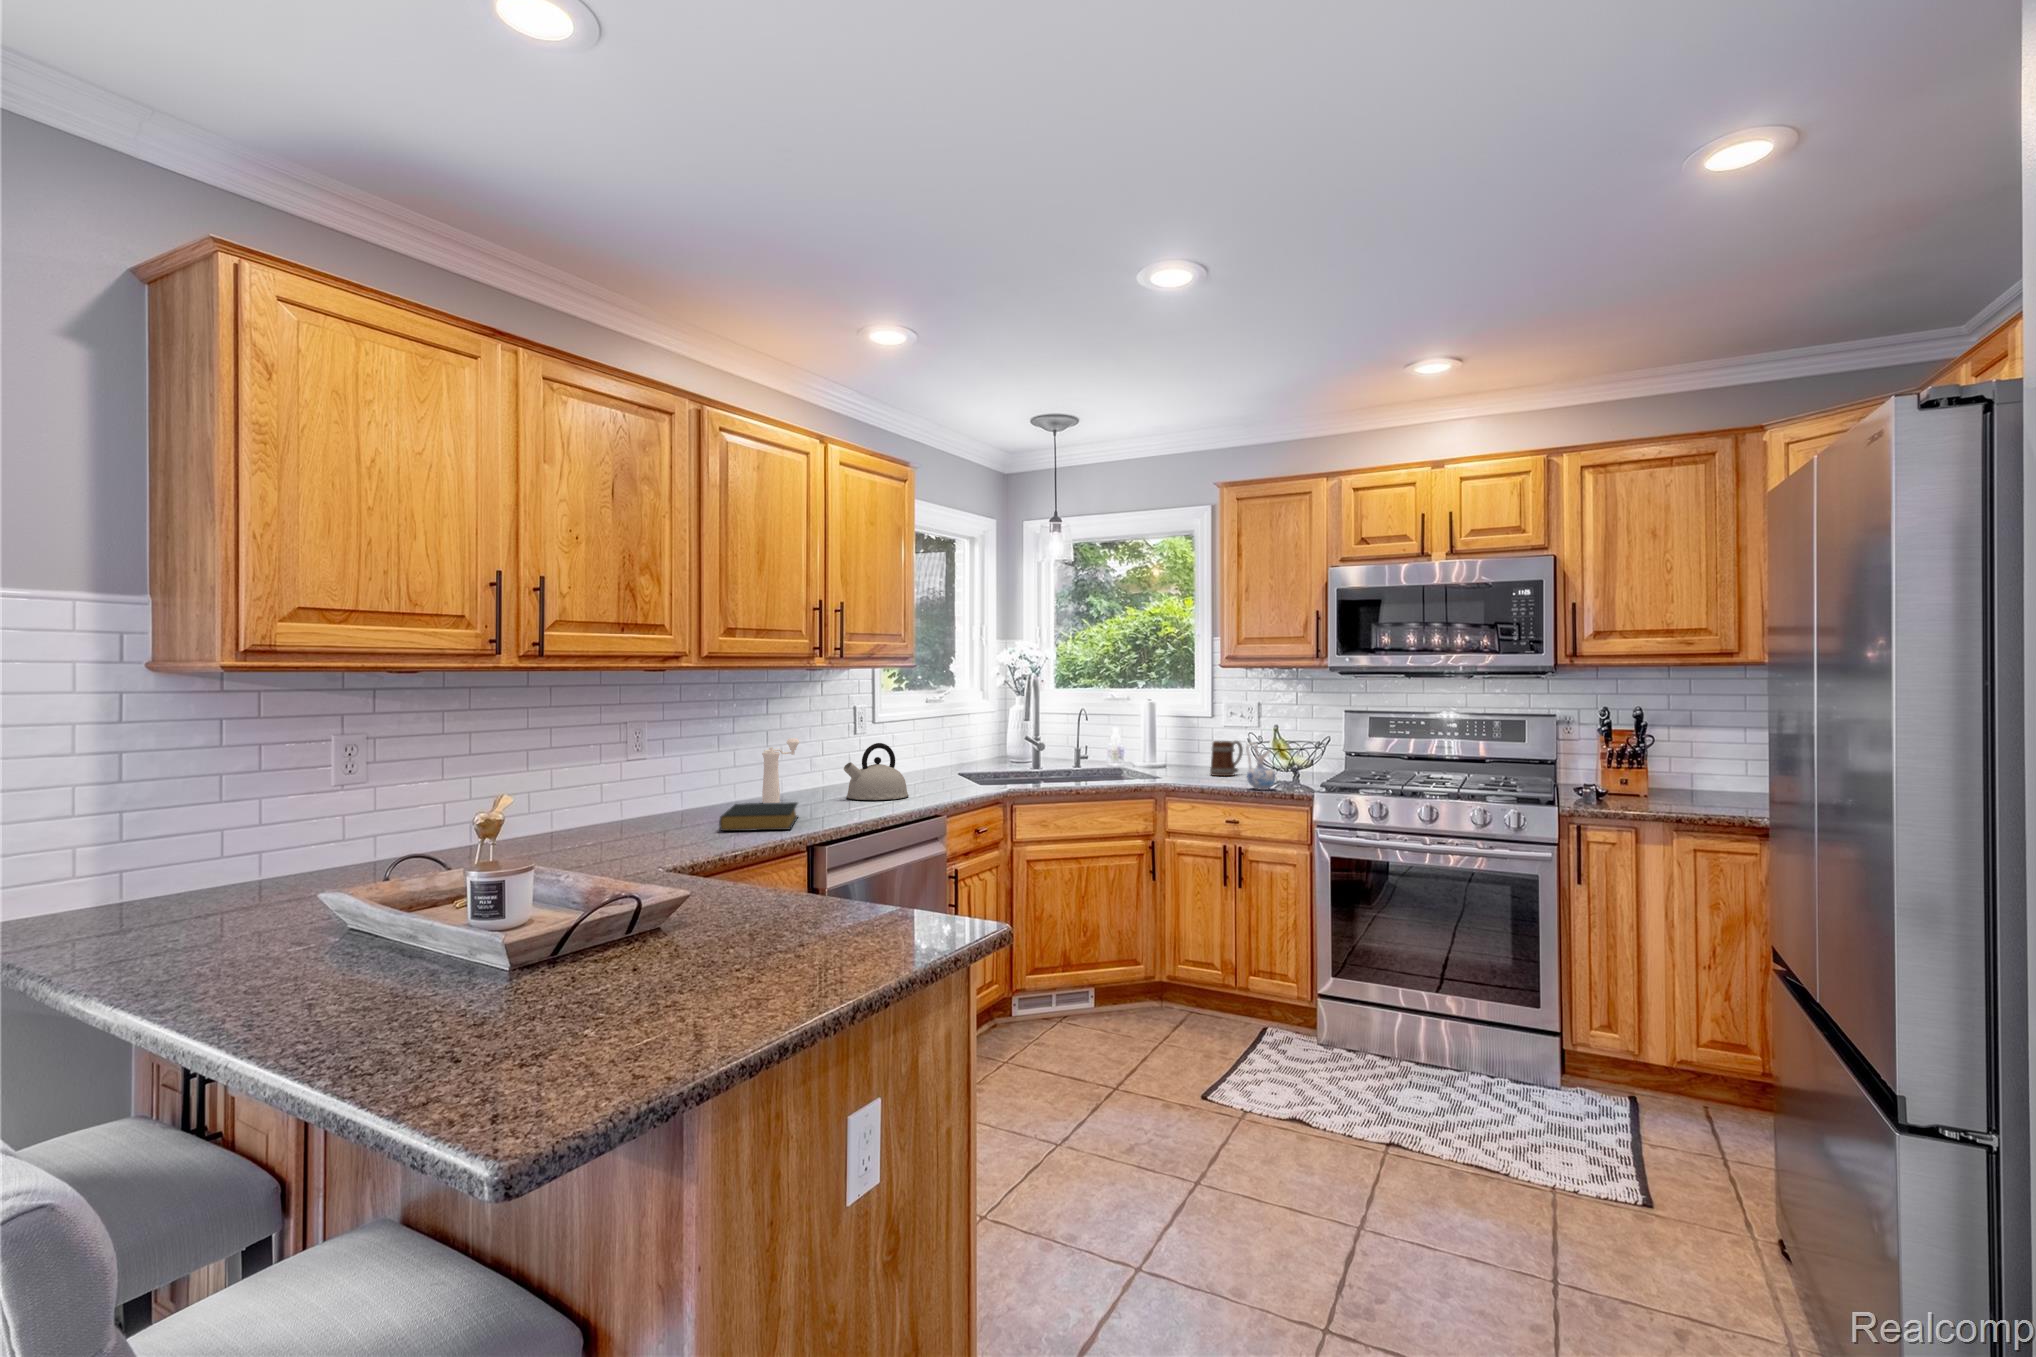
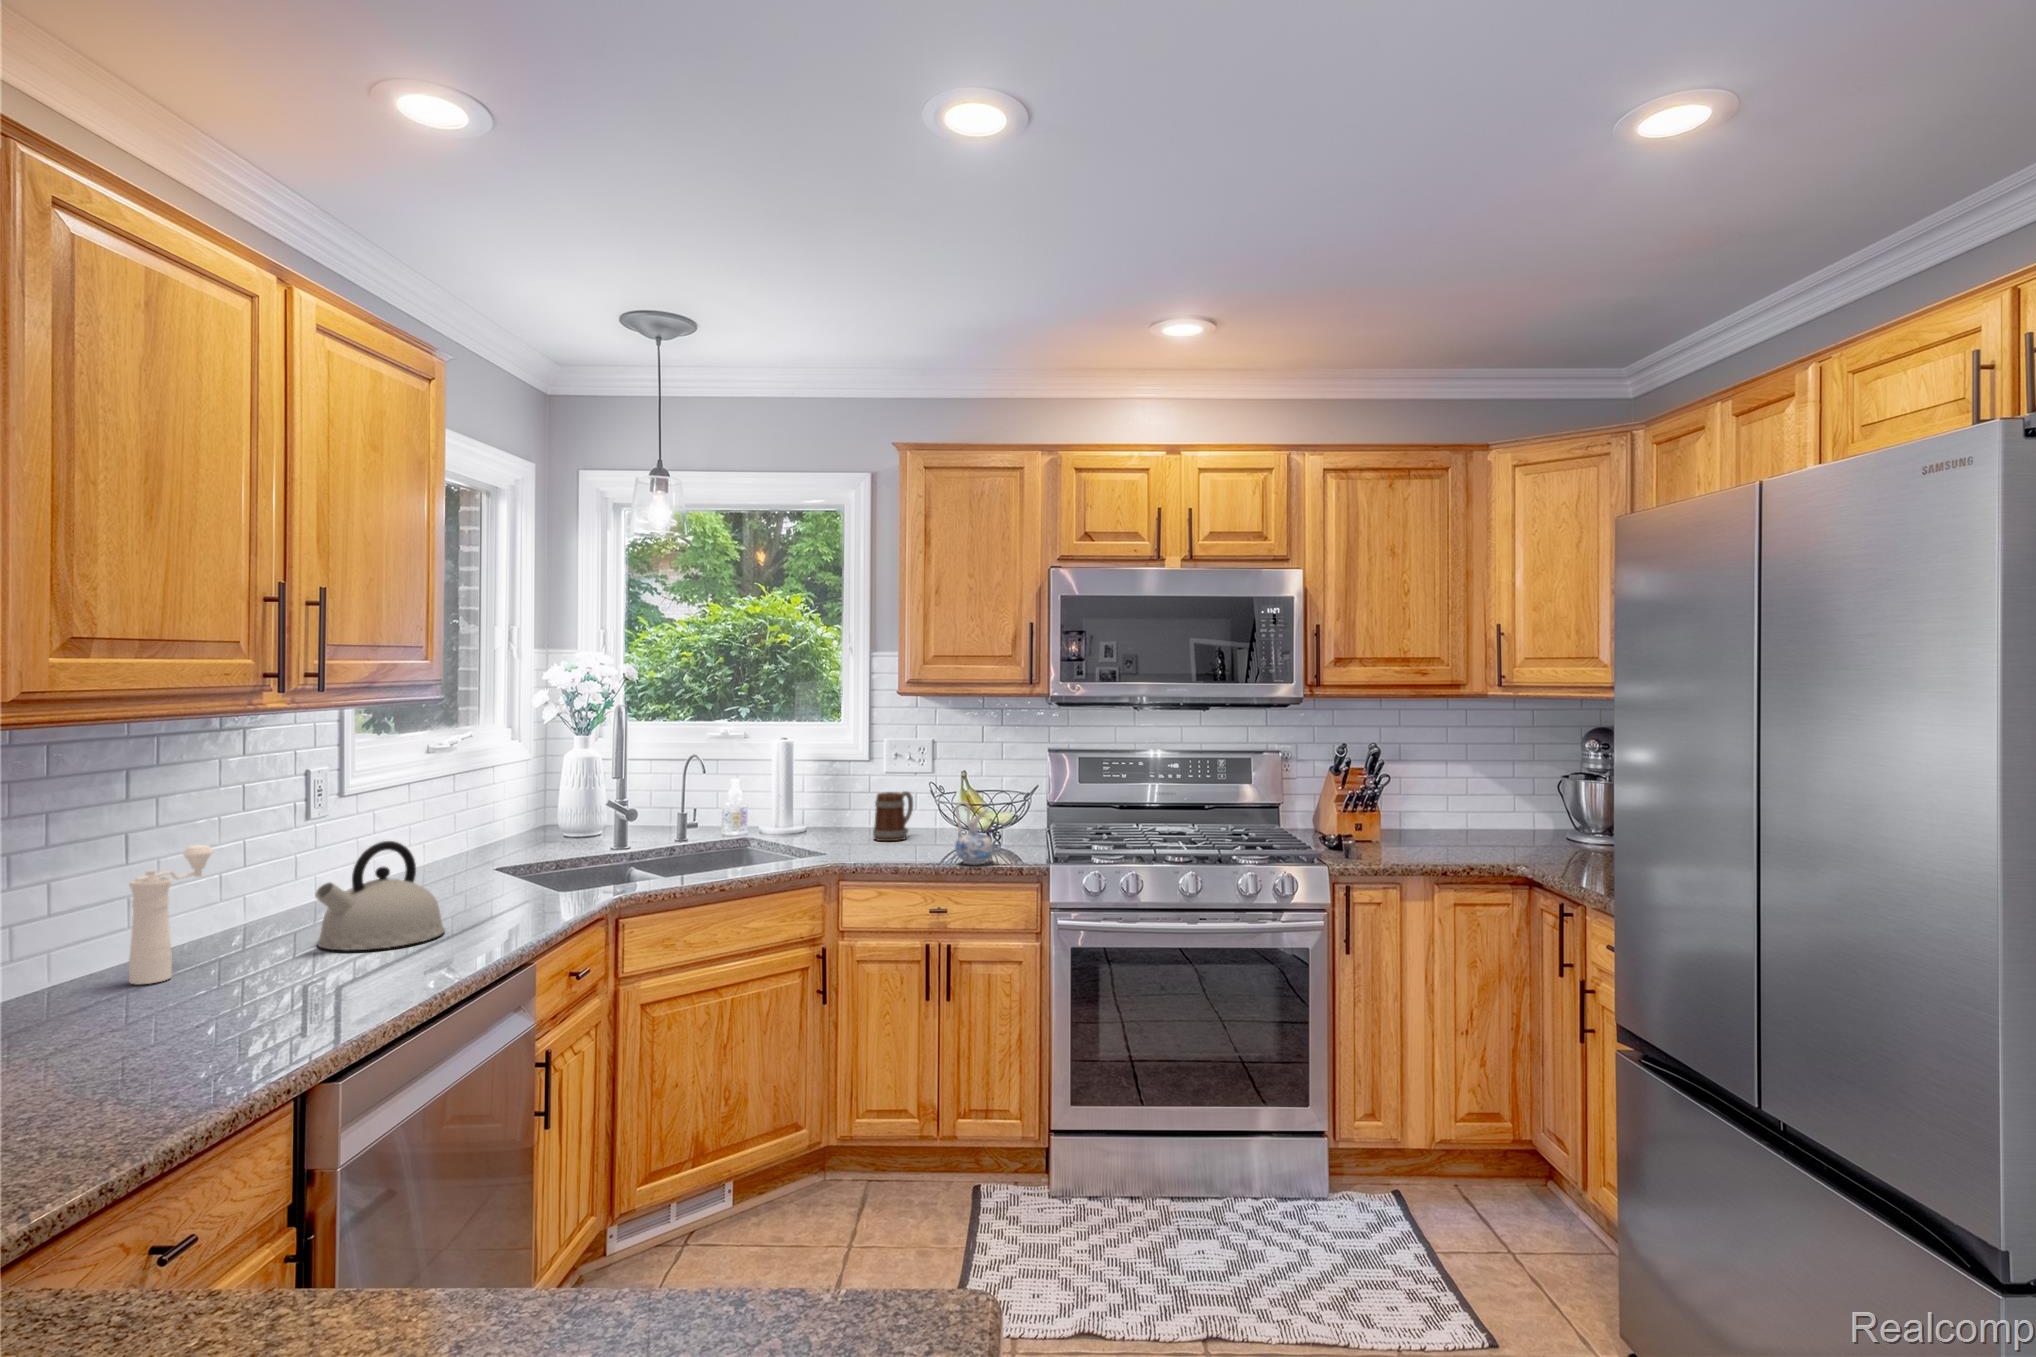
hardback book: present [719,802,798,831] -> none [59,990,252,1100]

